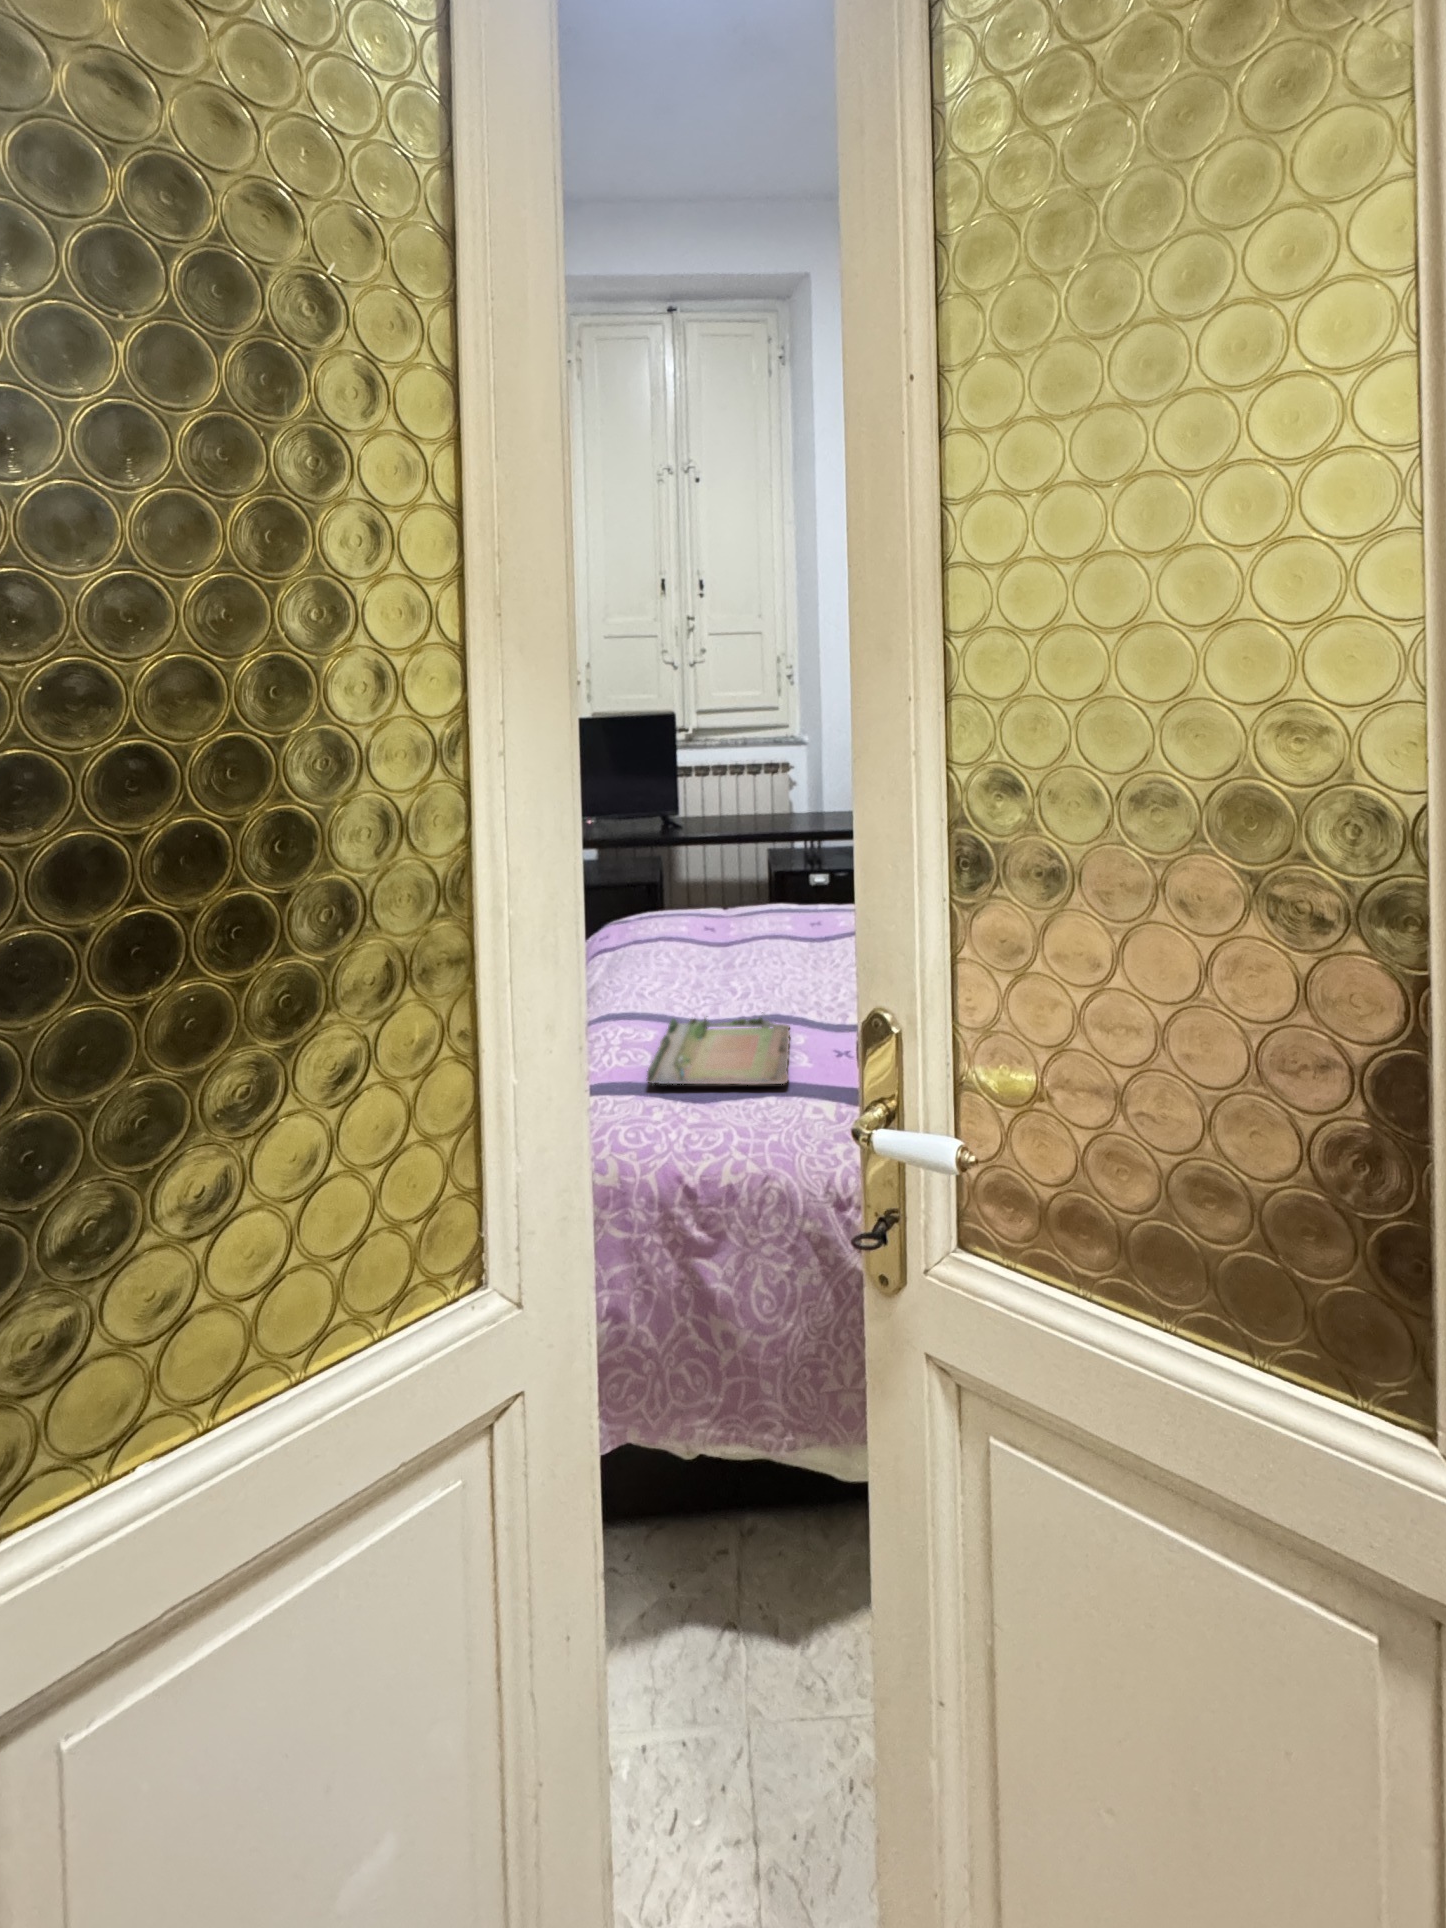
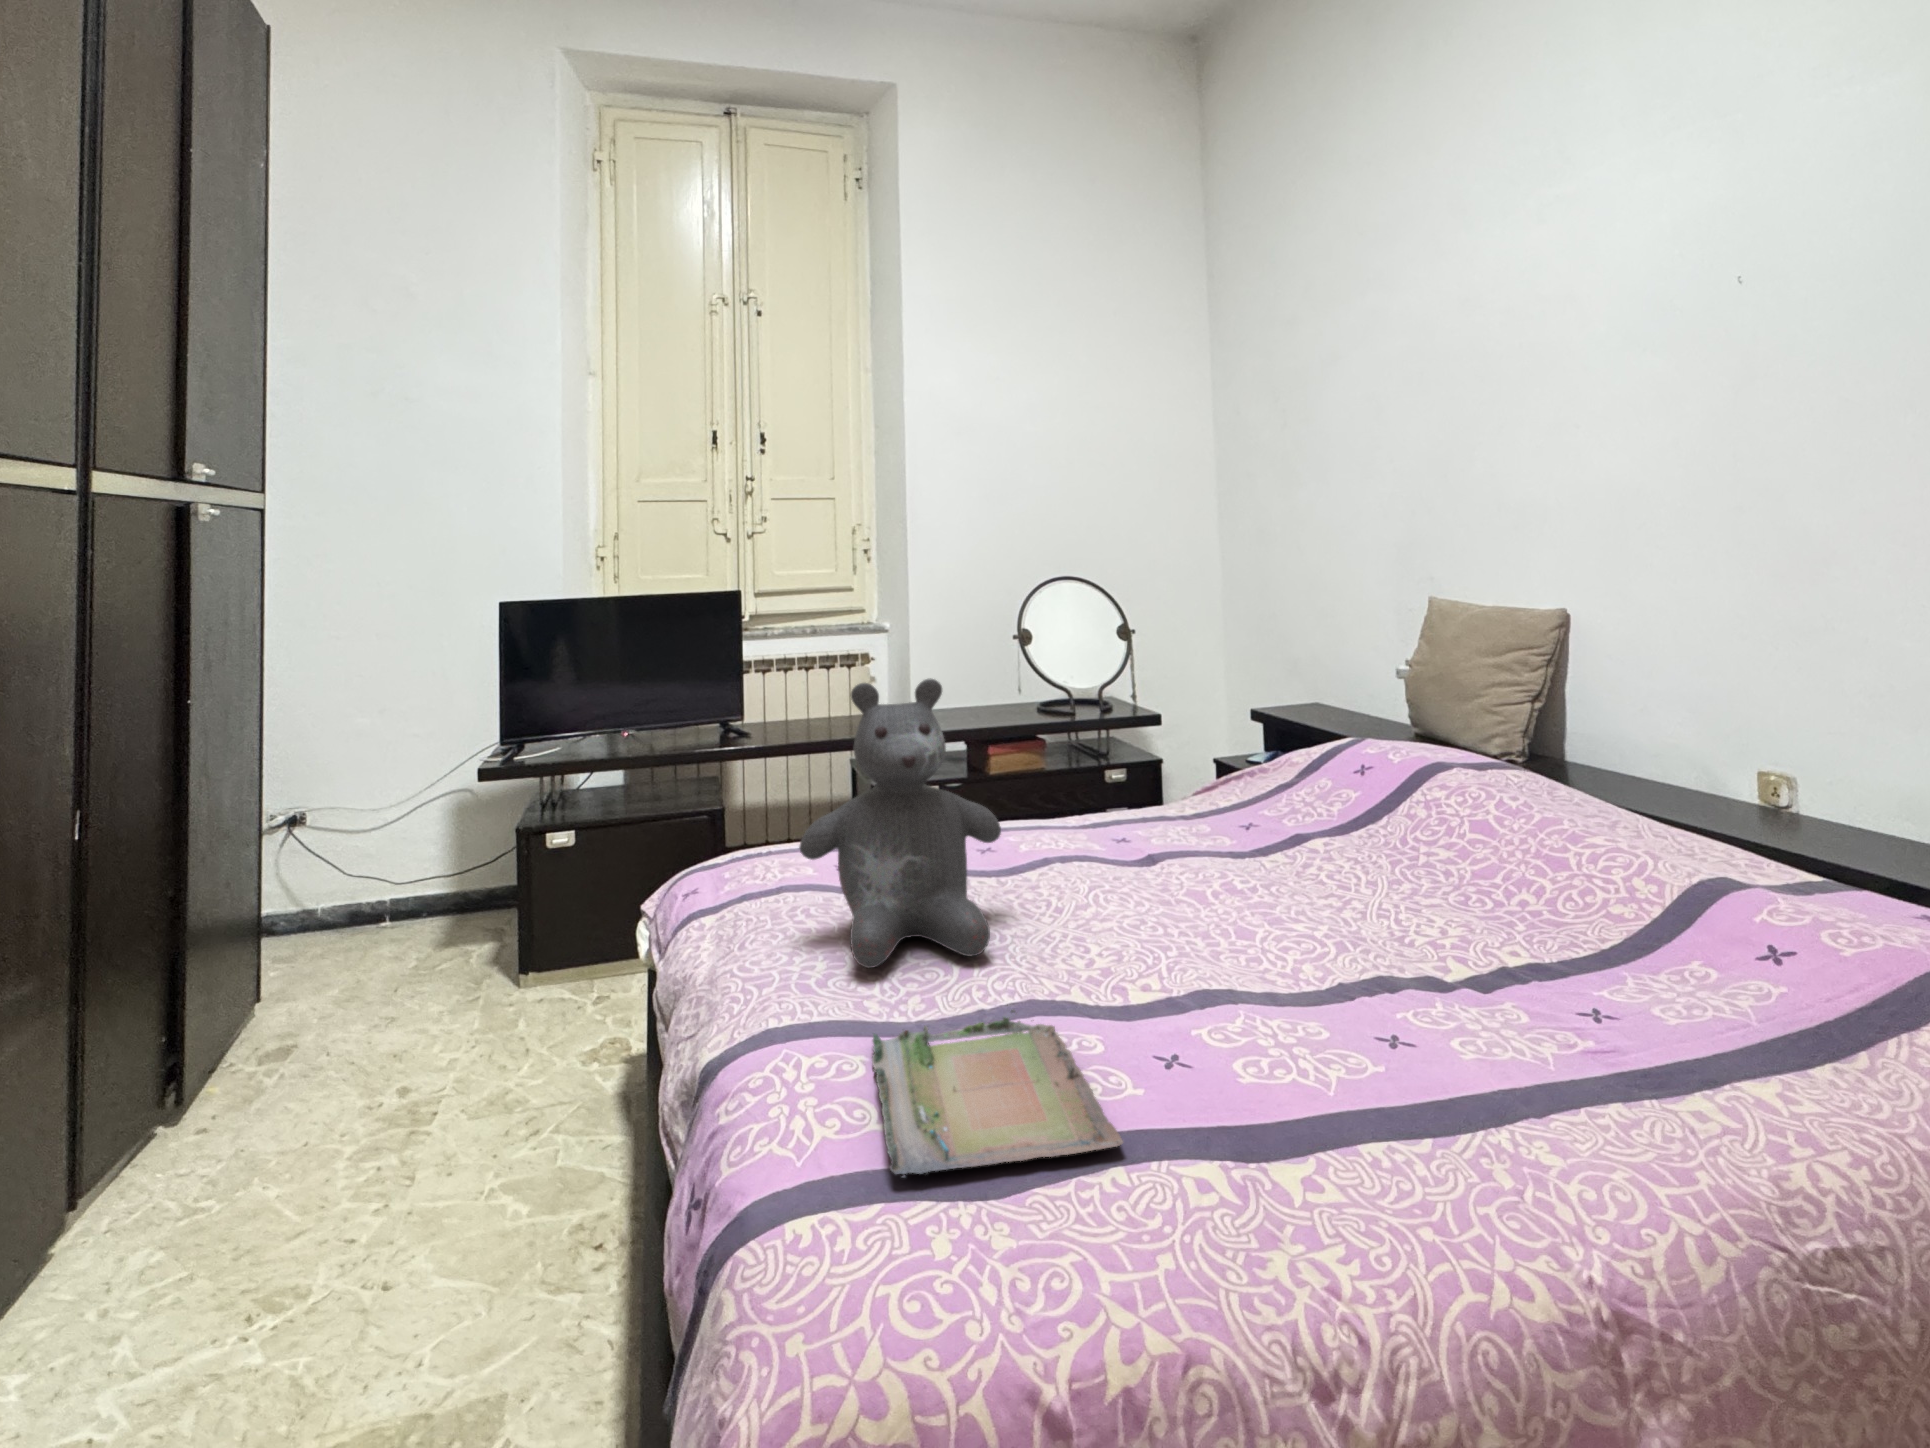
teddy bear: none [657,791,802,984] -> present [799,678,1001,968]

